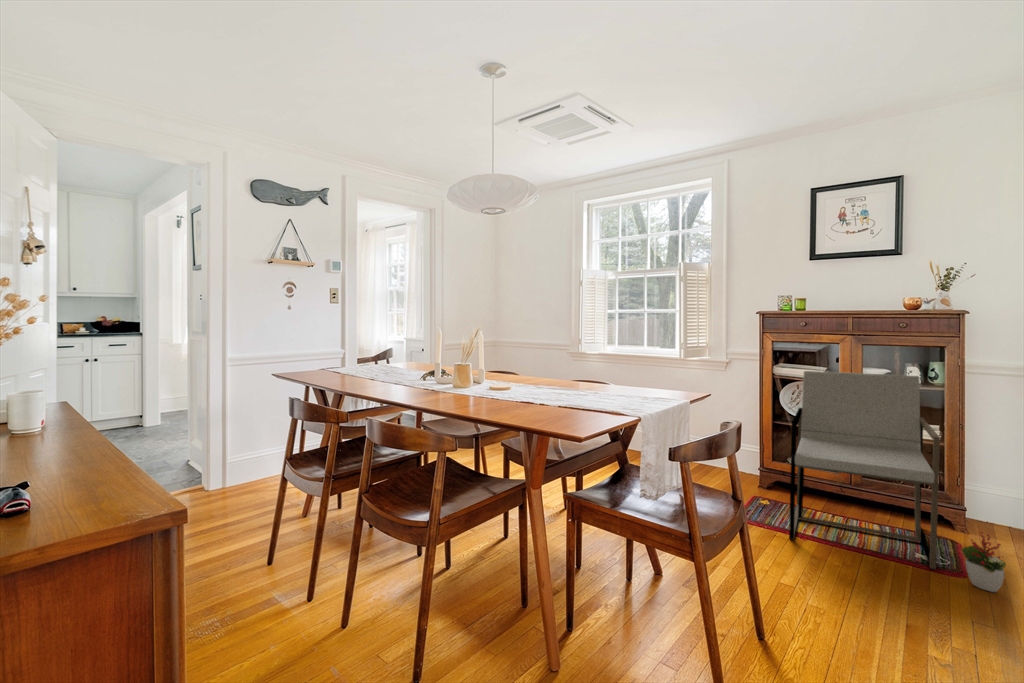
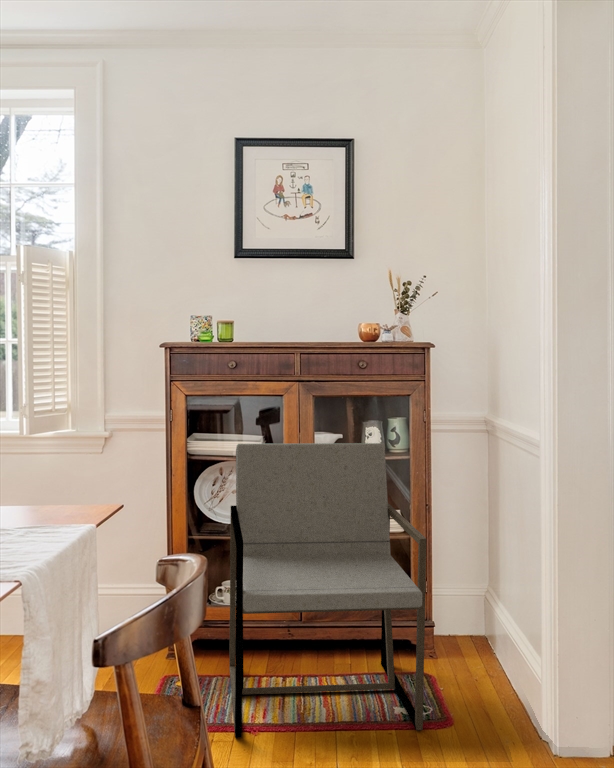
decorative plant: present [961,532,1006,592] -> none [451,664,499,745]

